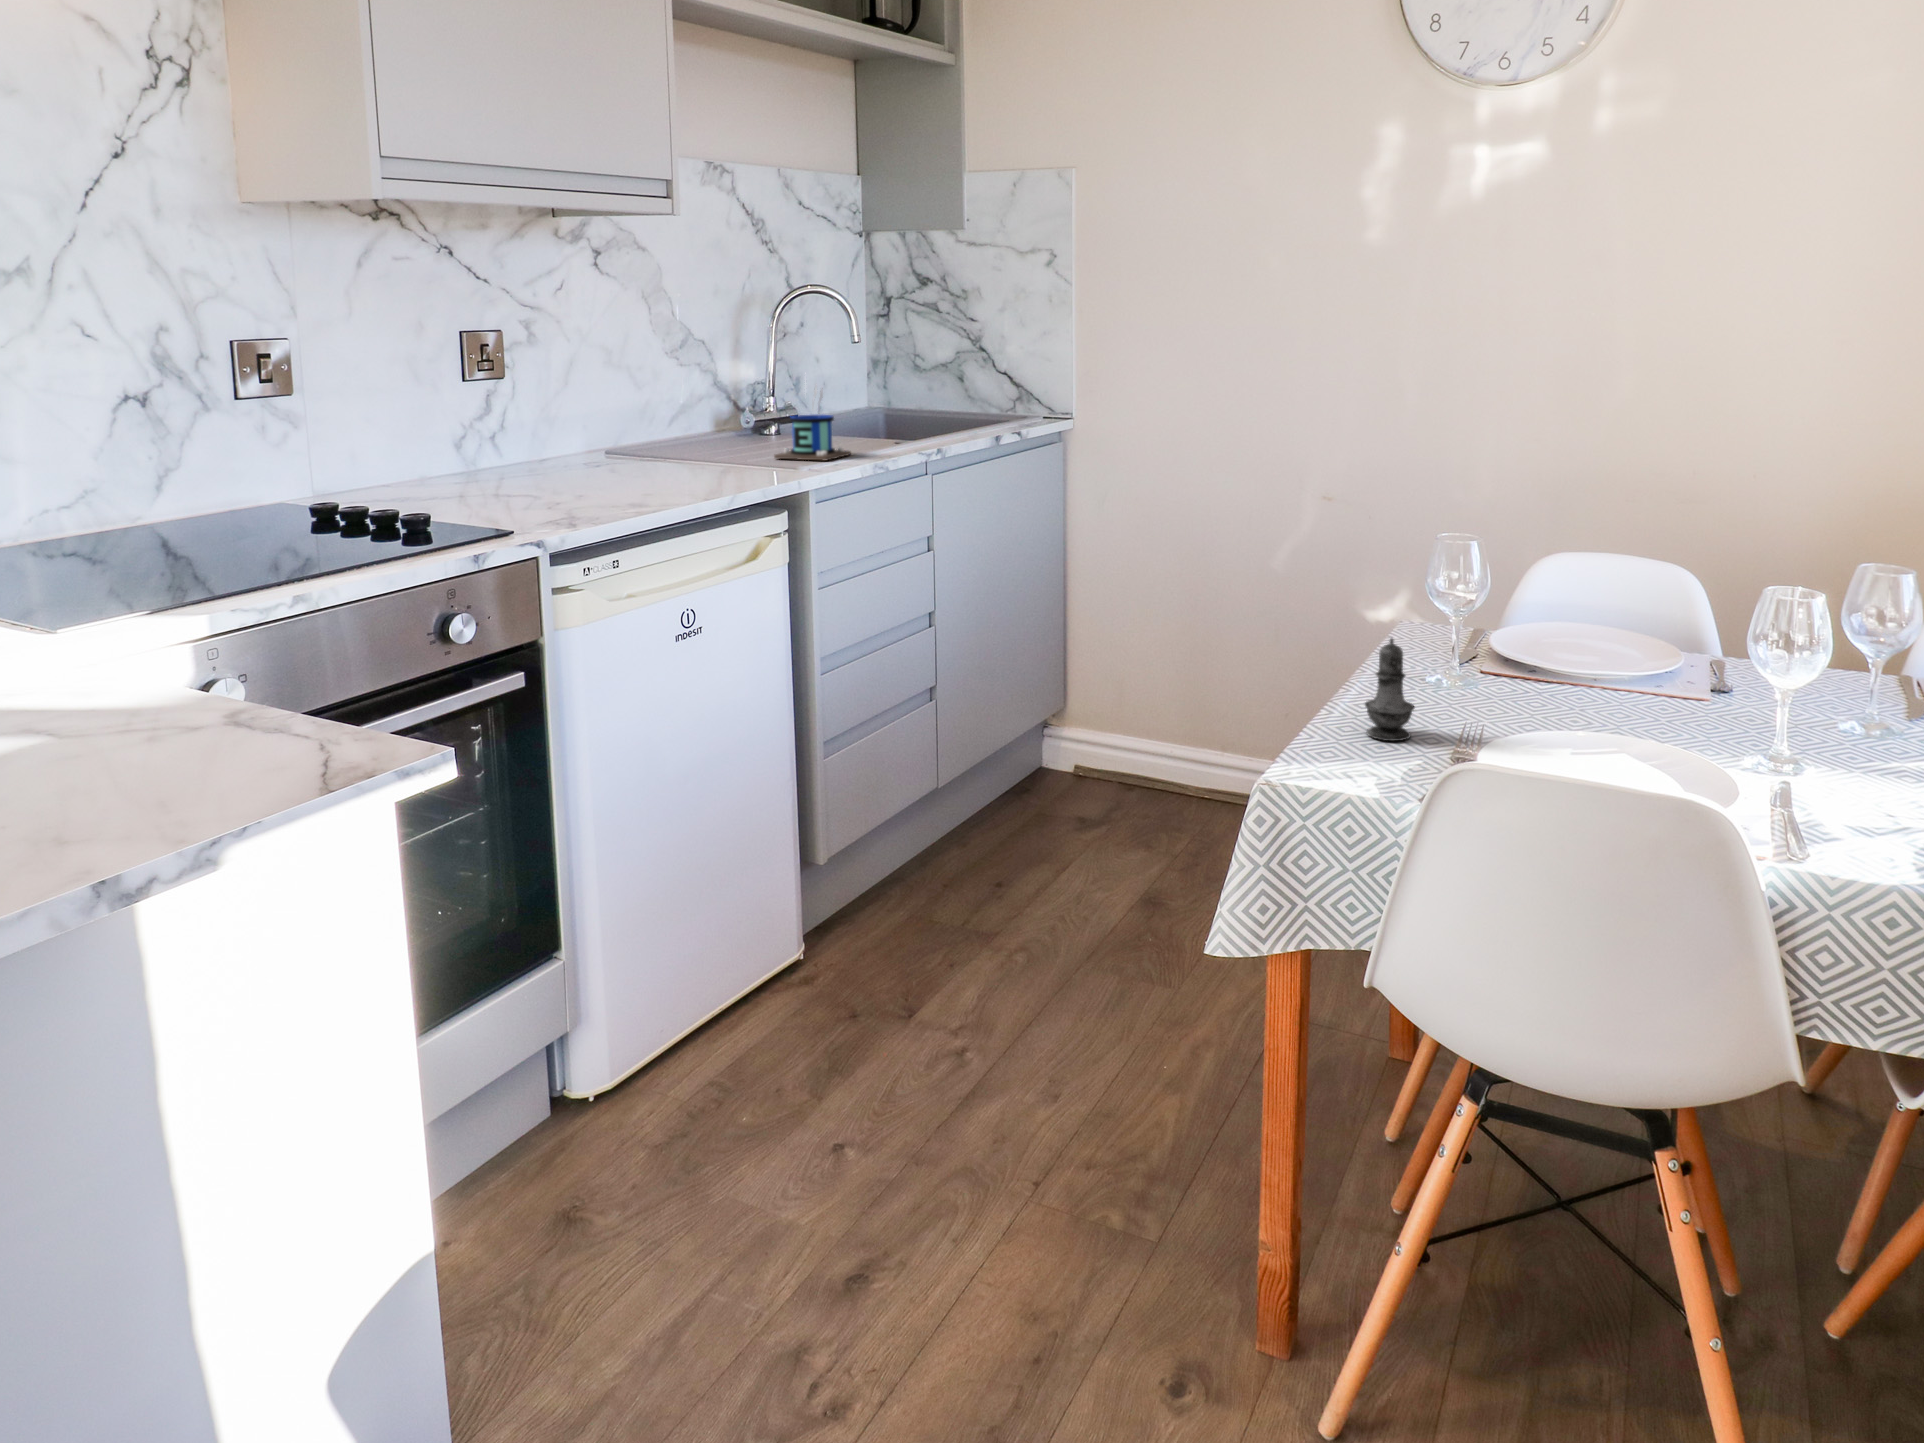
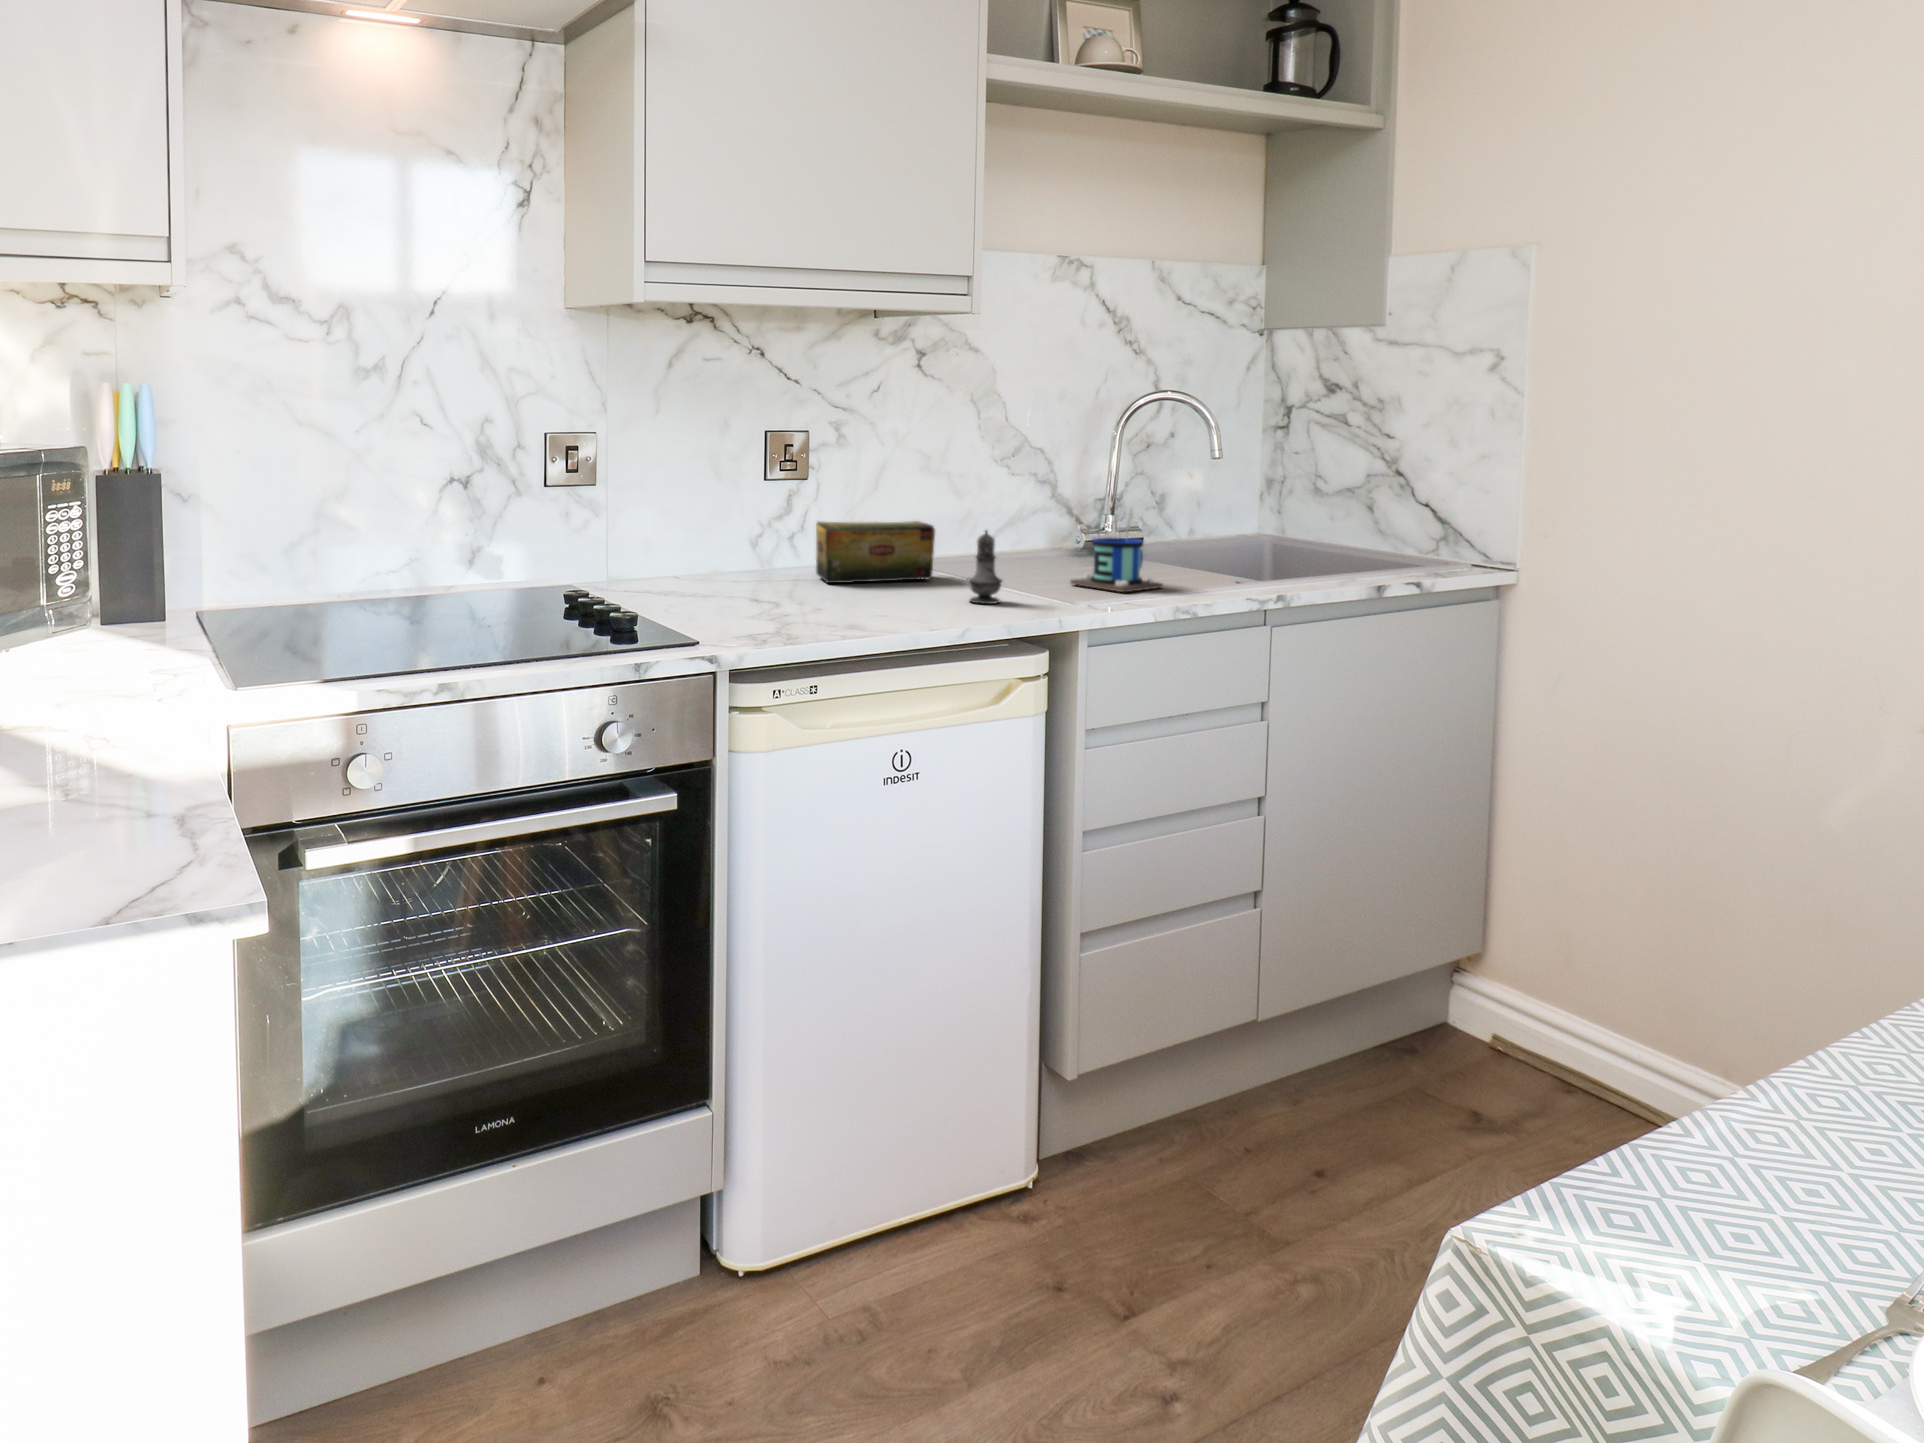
tea box: none [530,412,650,477] -> present [816,521,935,583]
salt shaker: present [1365,638,1414,741] -> present [968,530,1002,604]

